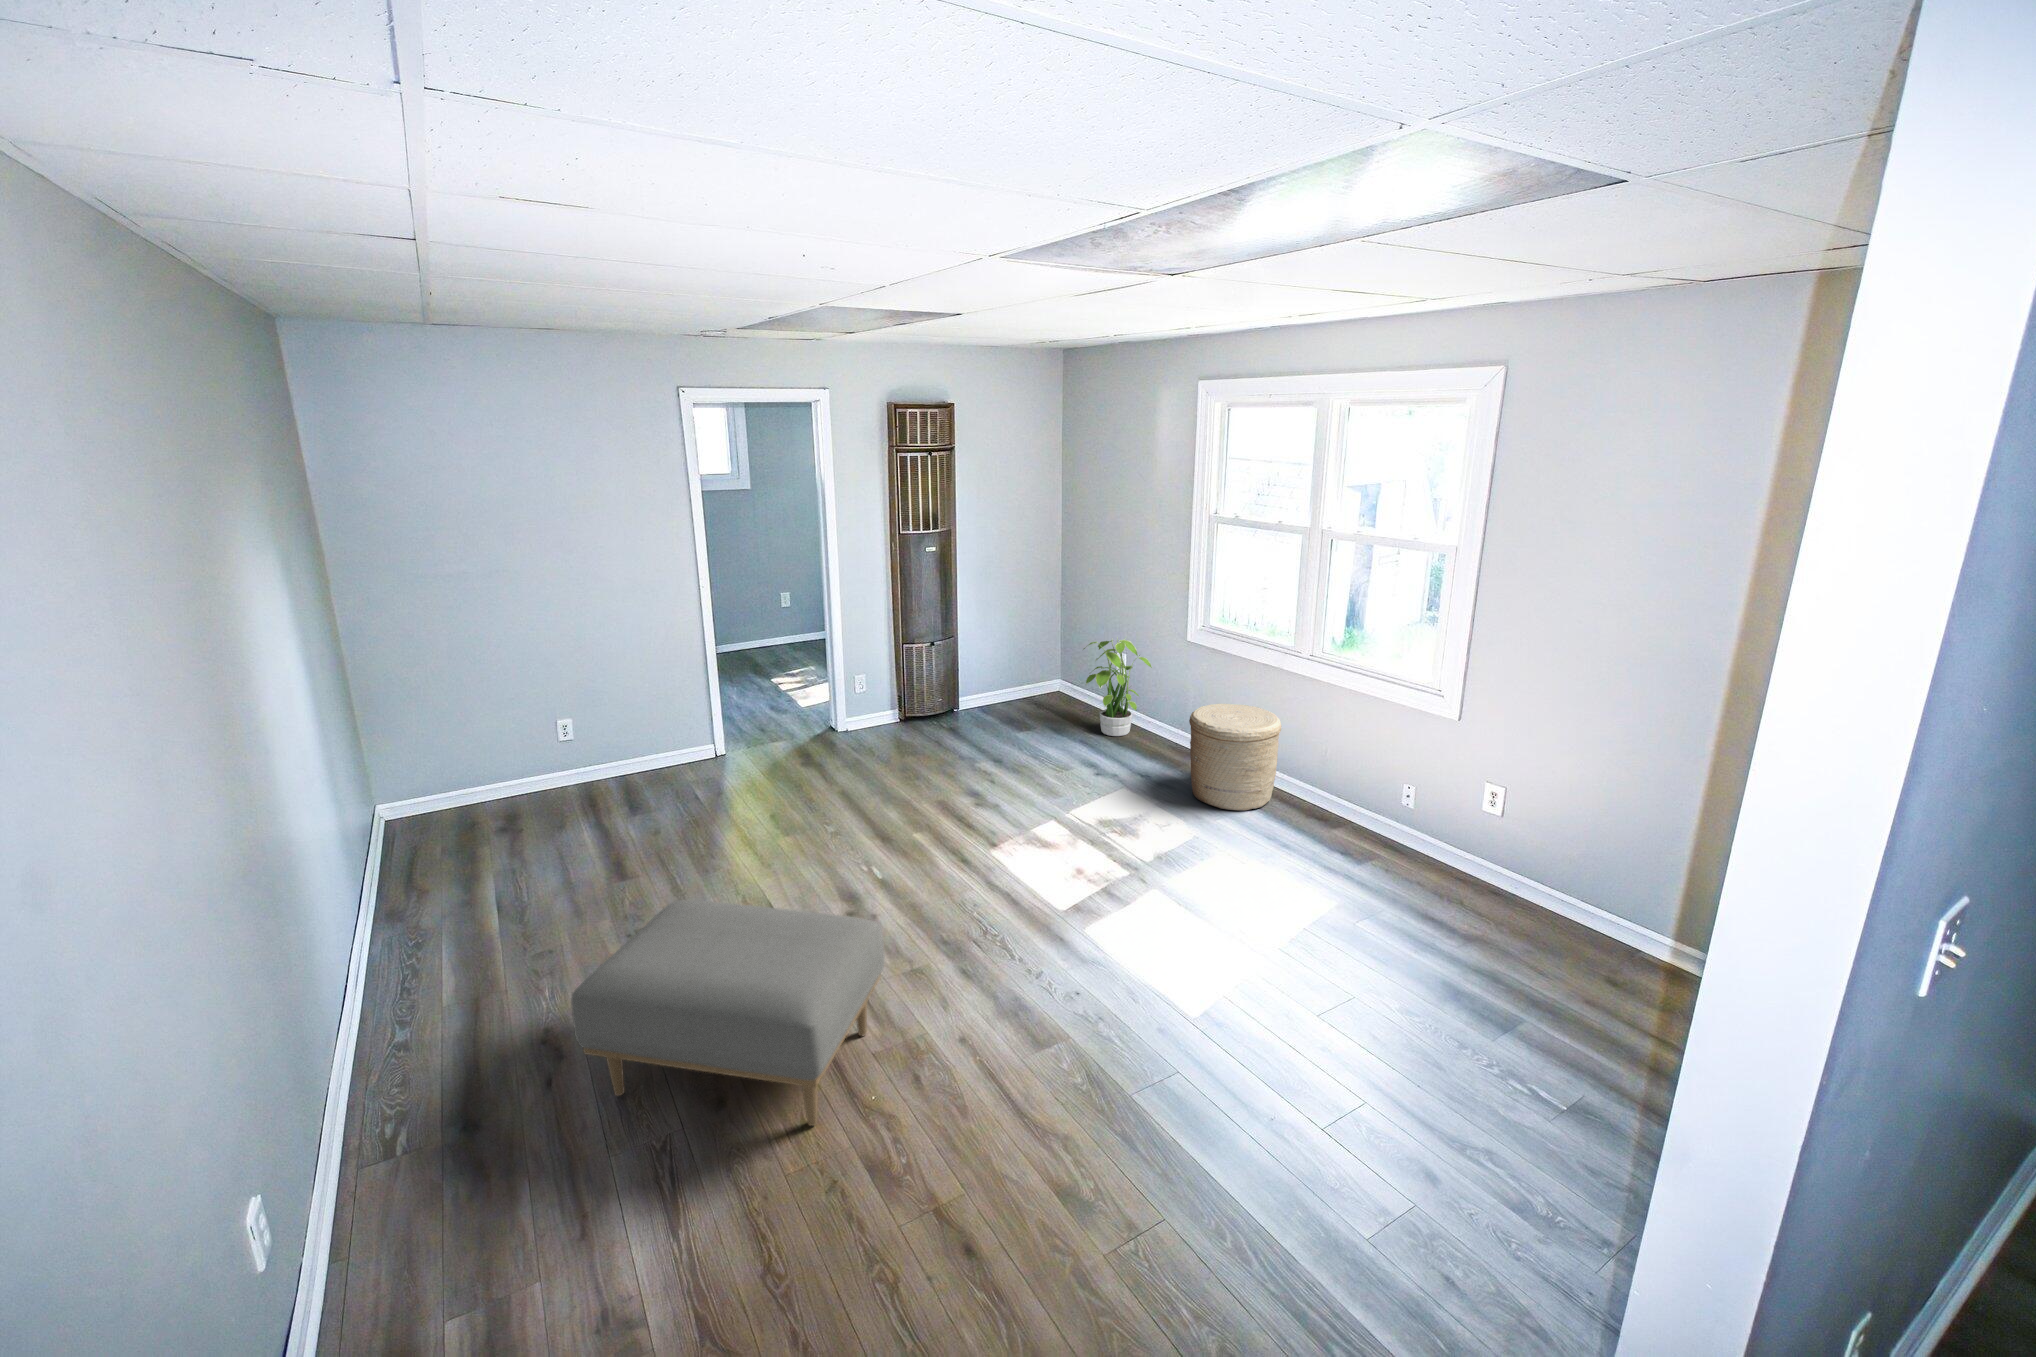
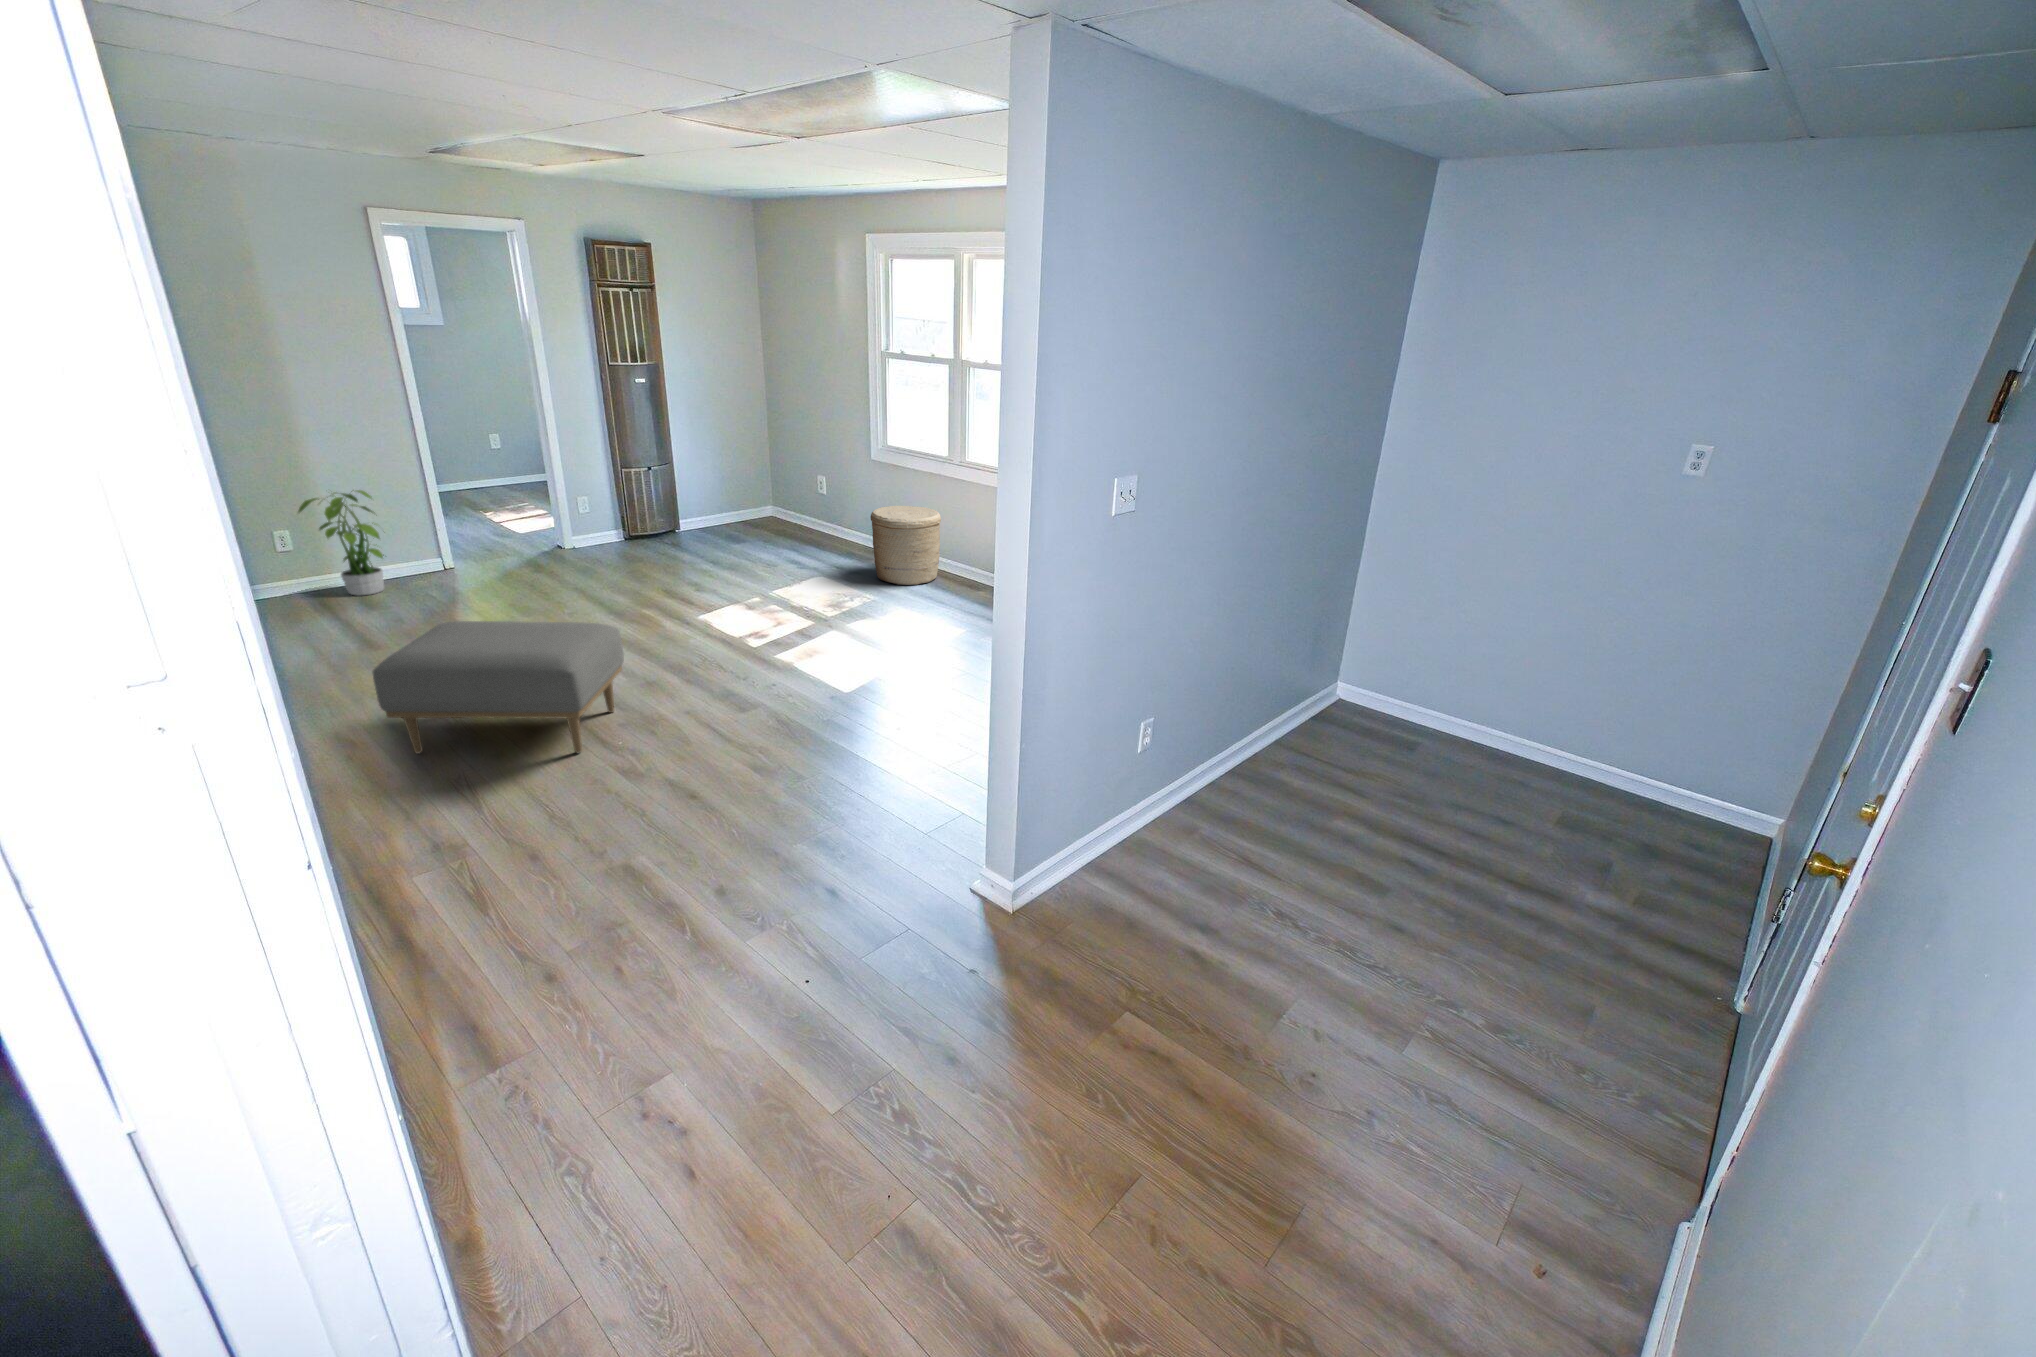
potted plant: present [1083,638,1152,736] -> present [298,490,384,596]

